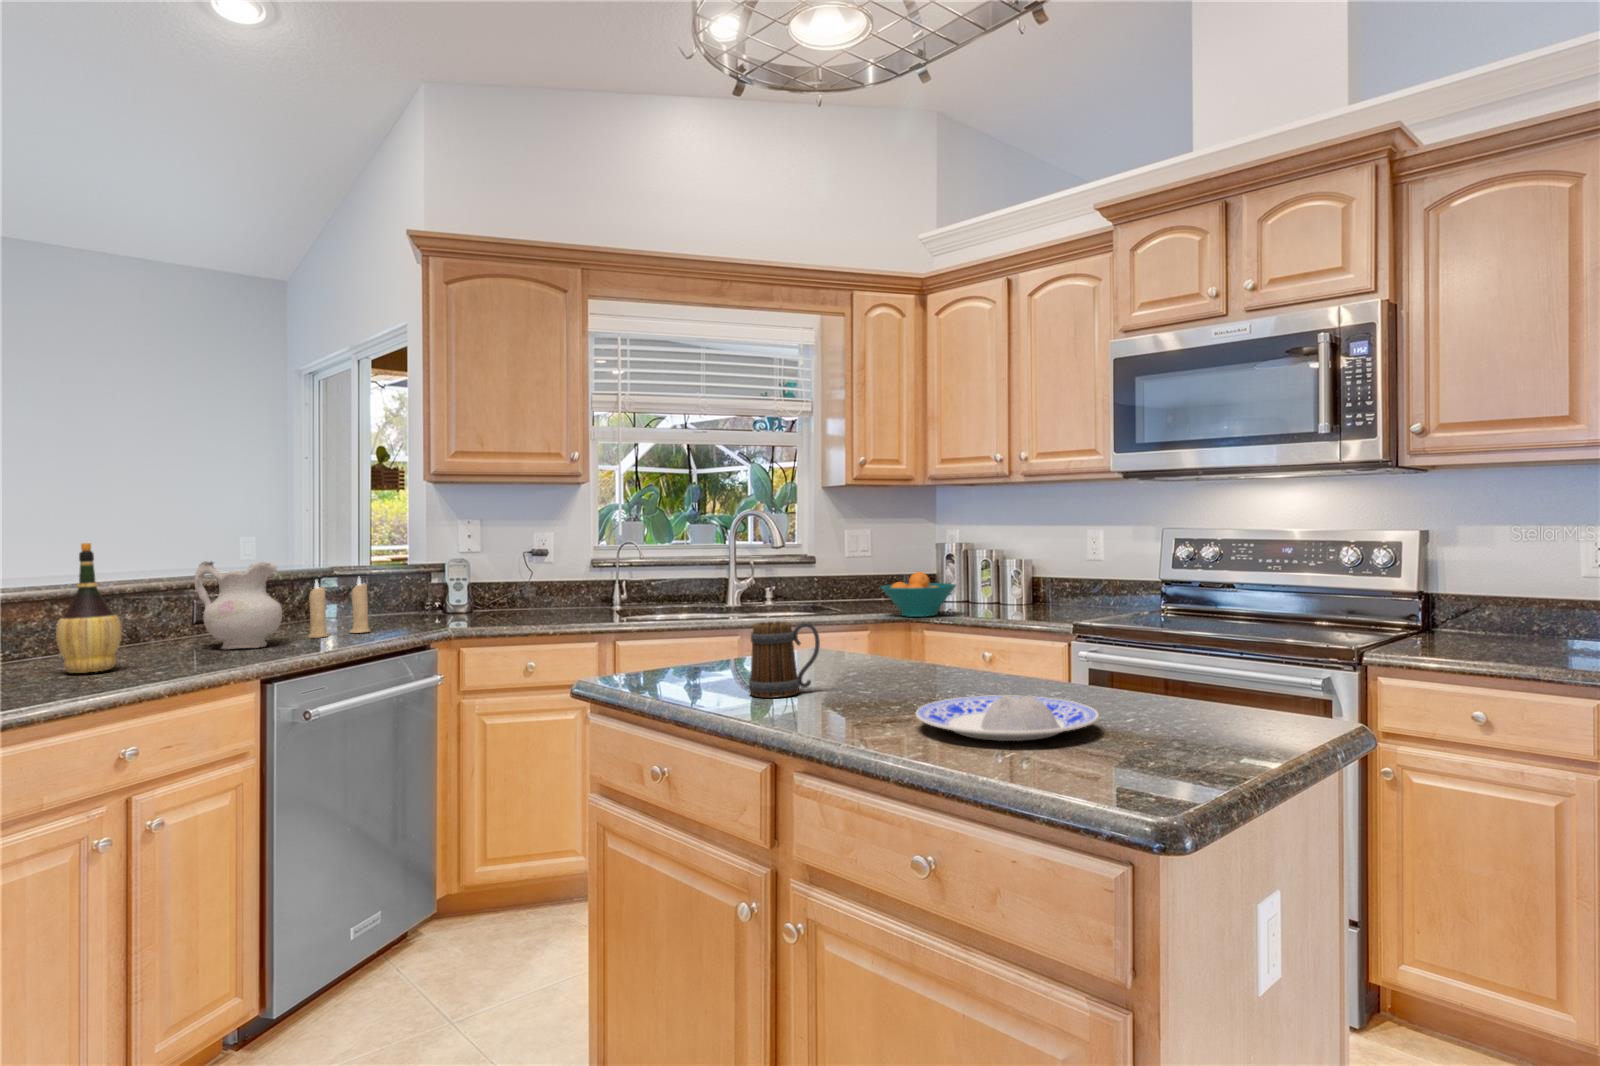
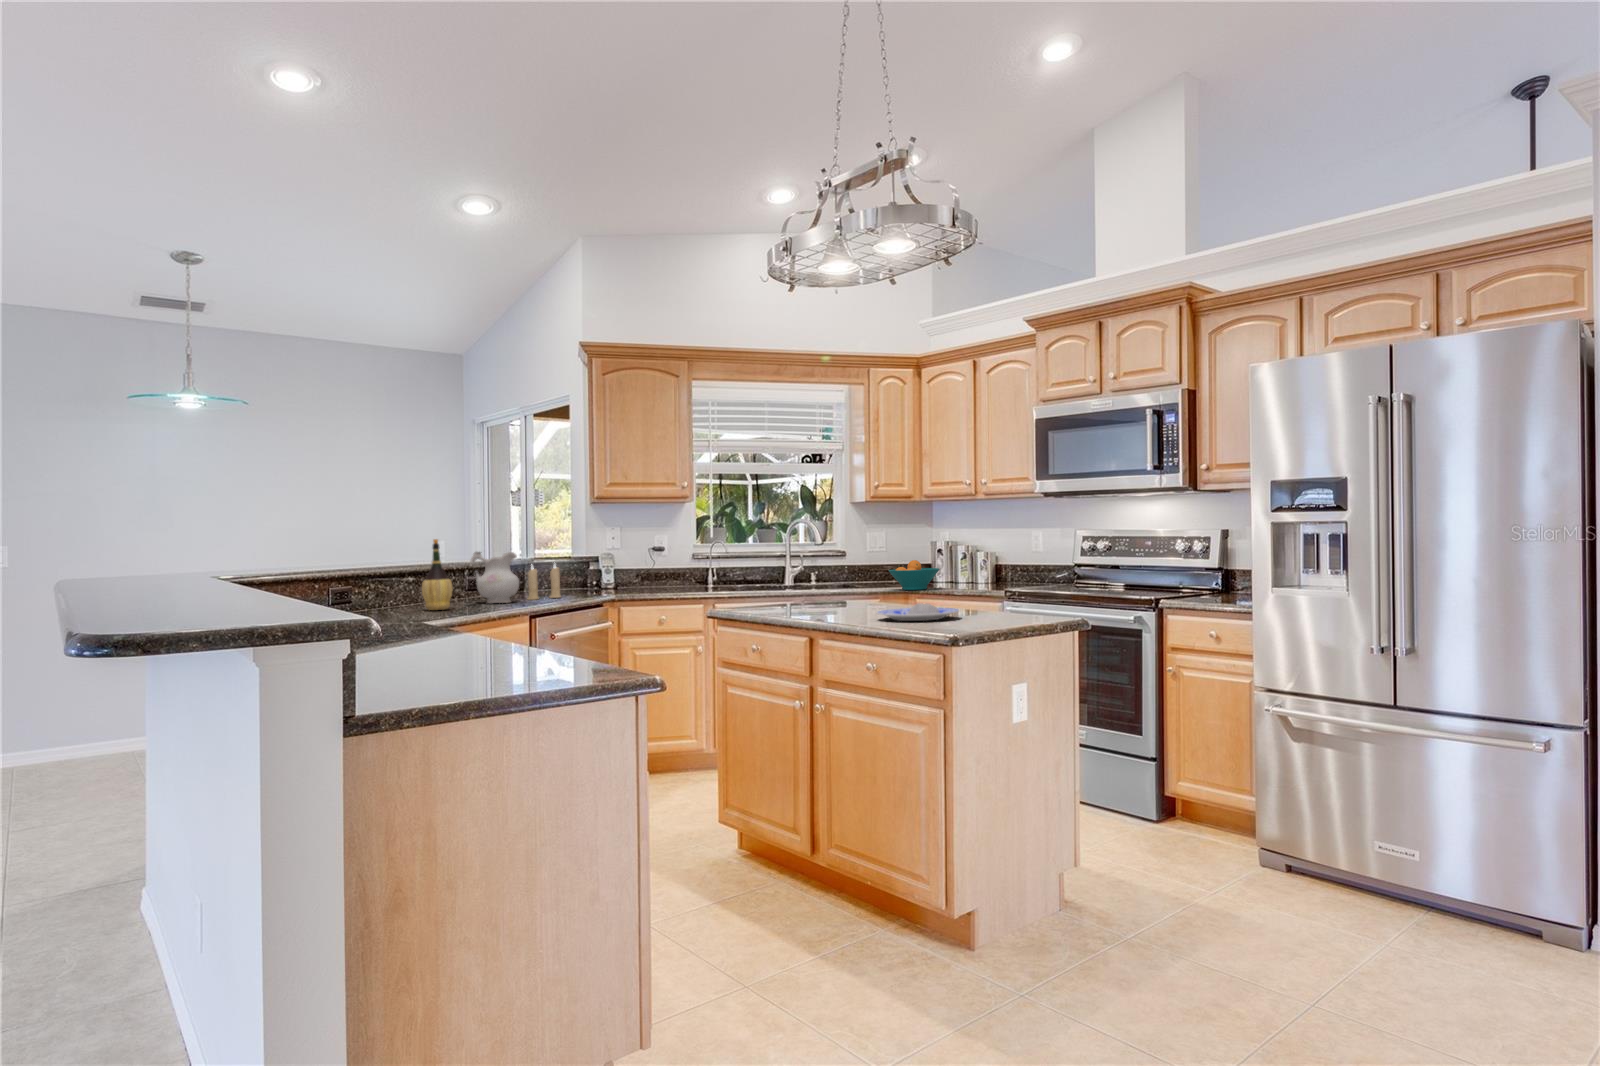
mug: present [749,621,820,698] -> none [799,577,836,614]

